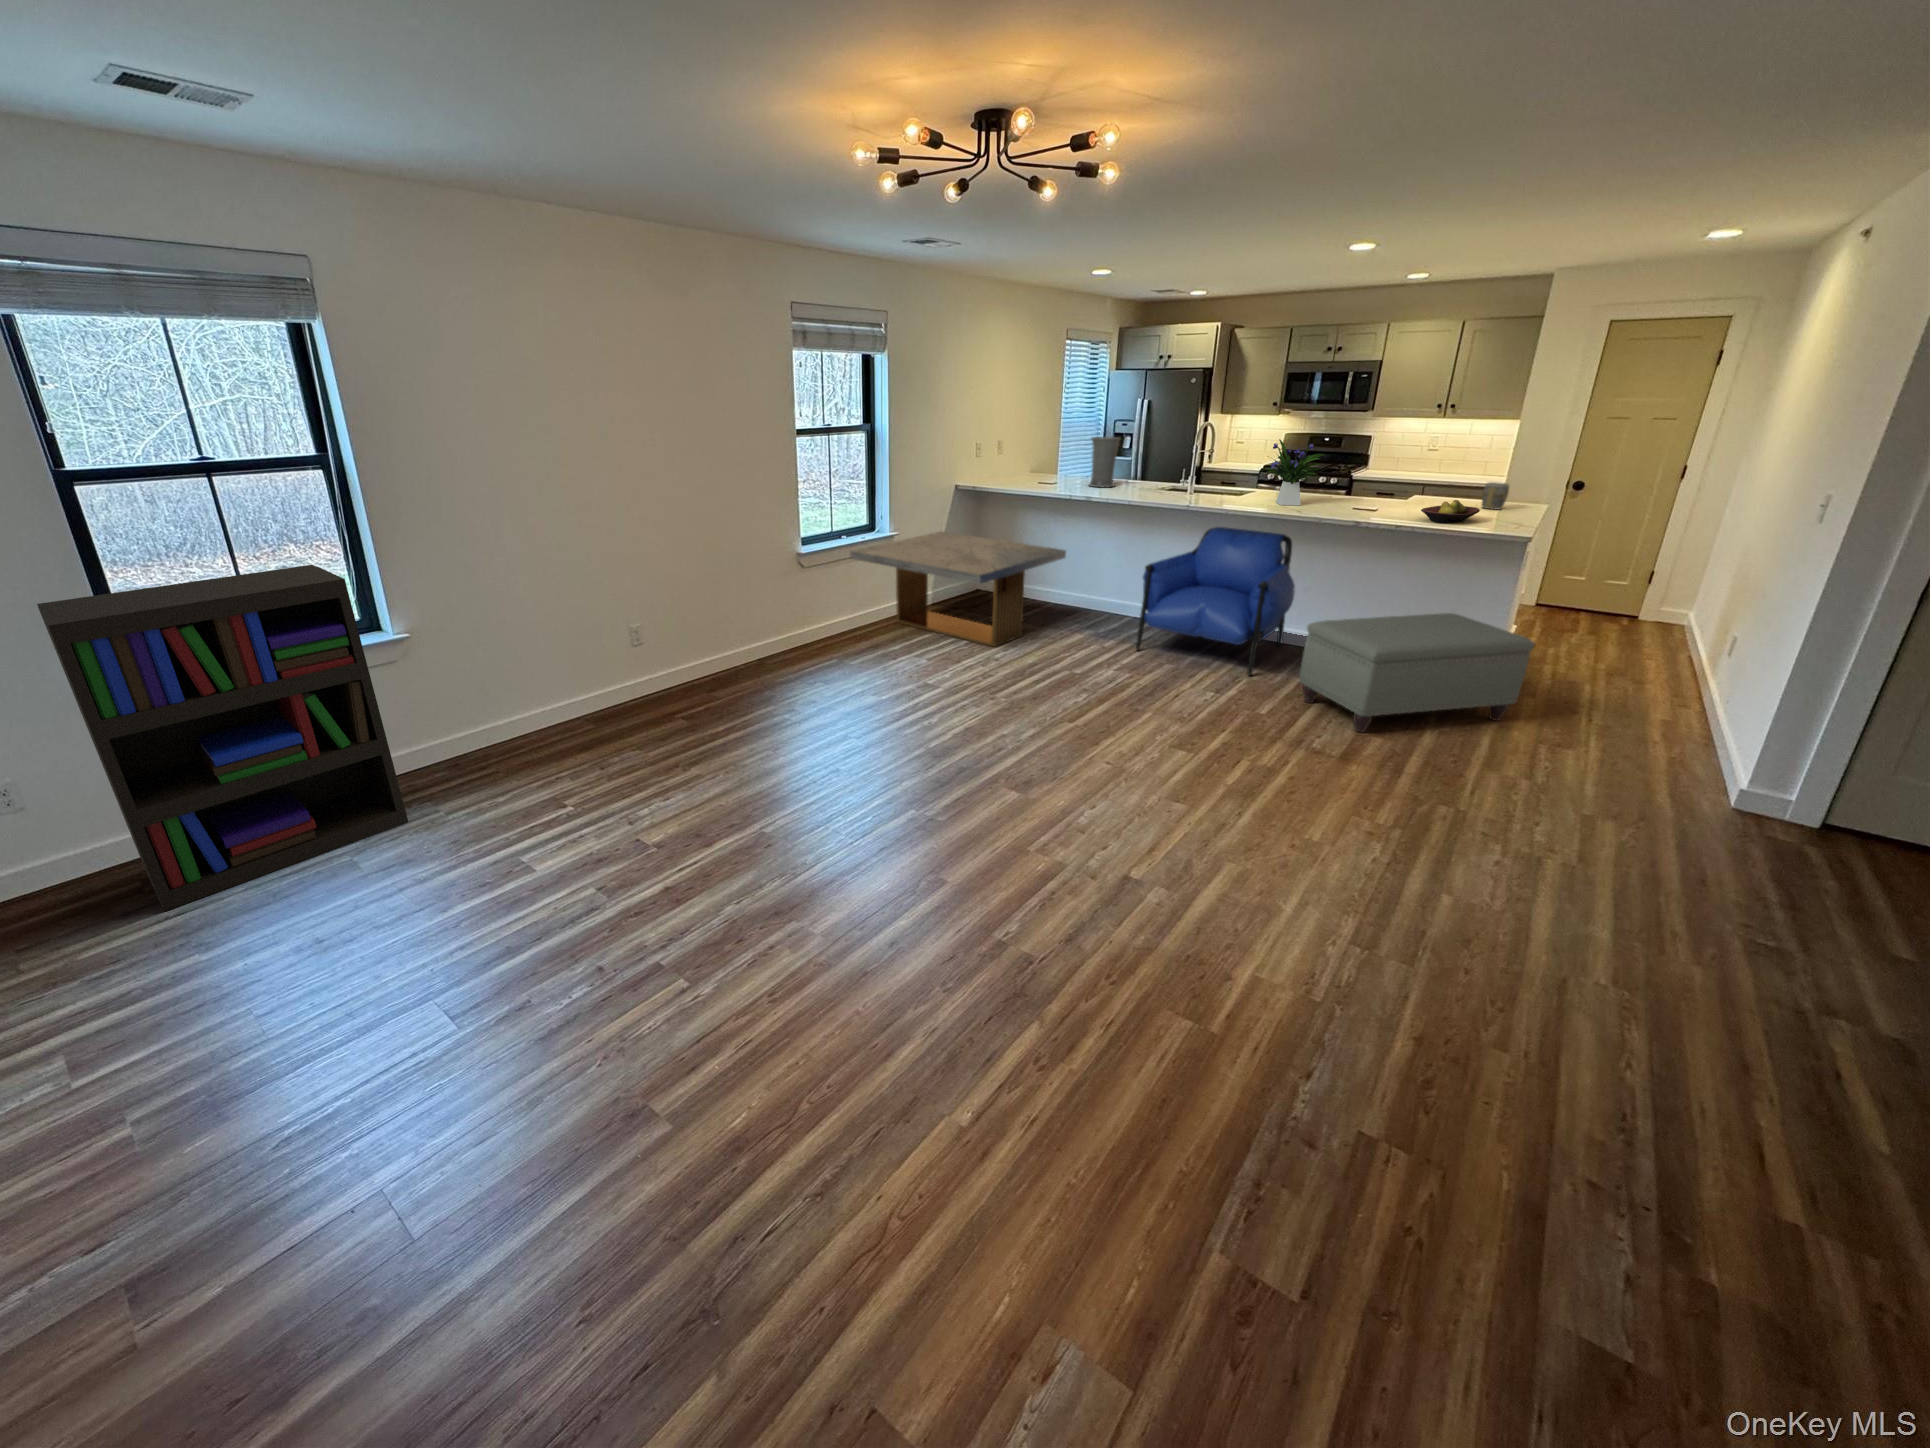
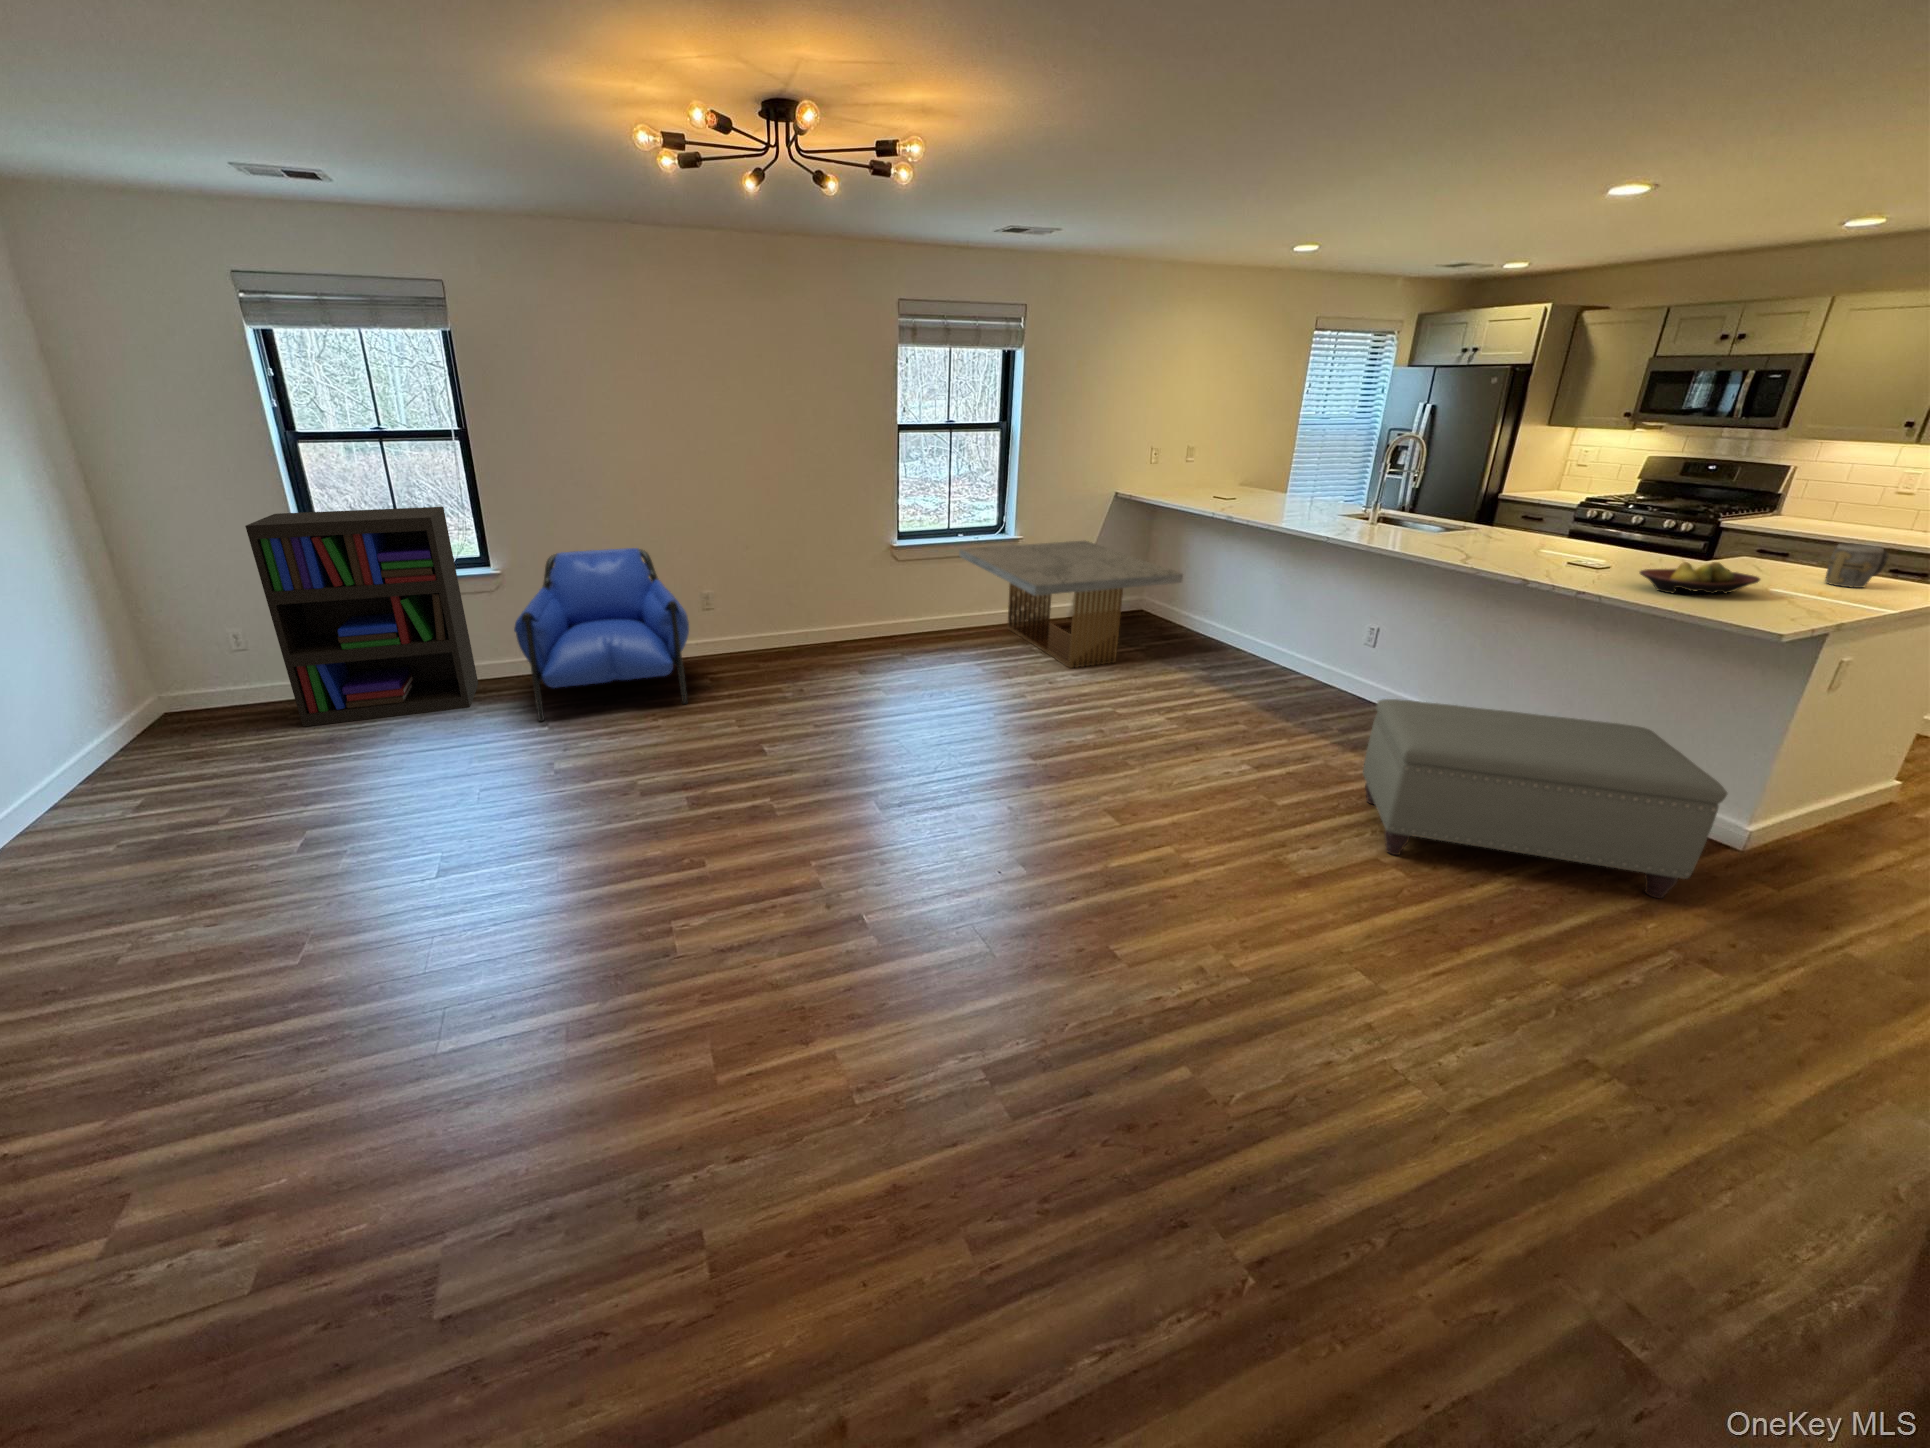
vase: present [1089,437,1120,487] -> none [1259,447,1306,507]
flower arrangement: present [1266,439,1326,505] -> none [1441,458,1546,549]
armchair: present [1136,527,1295,676] -> present [514,548,689,721]

